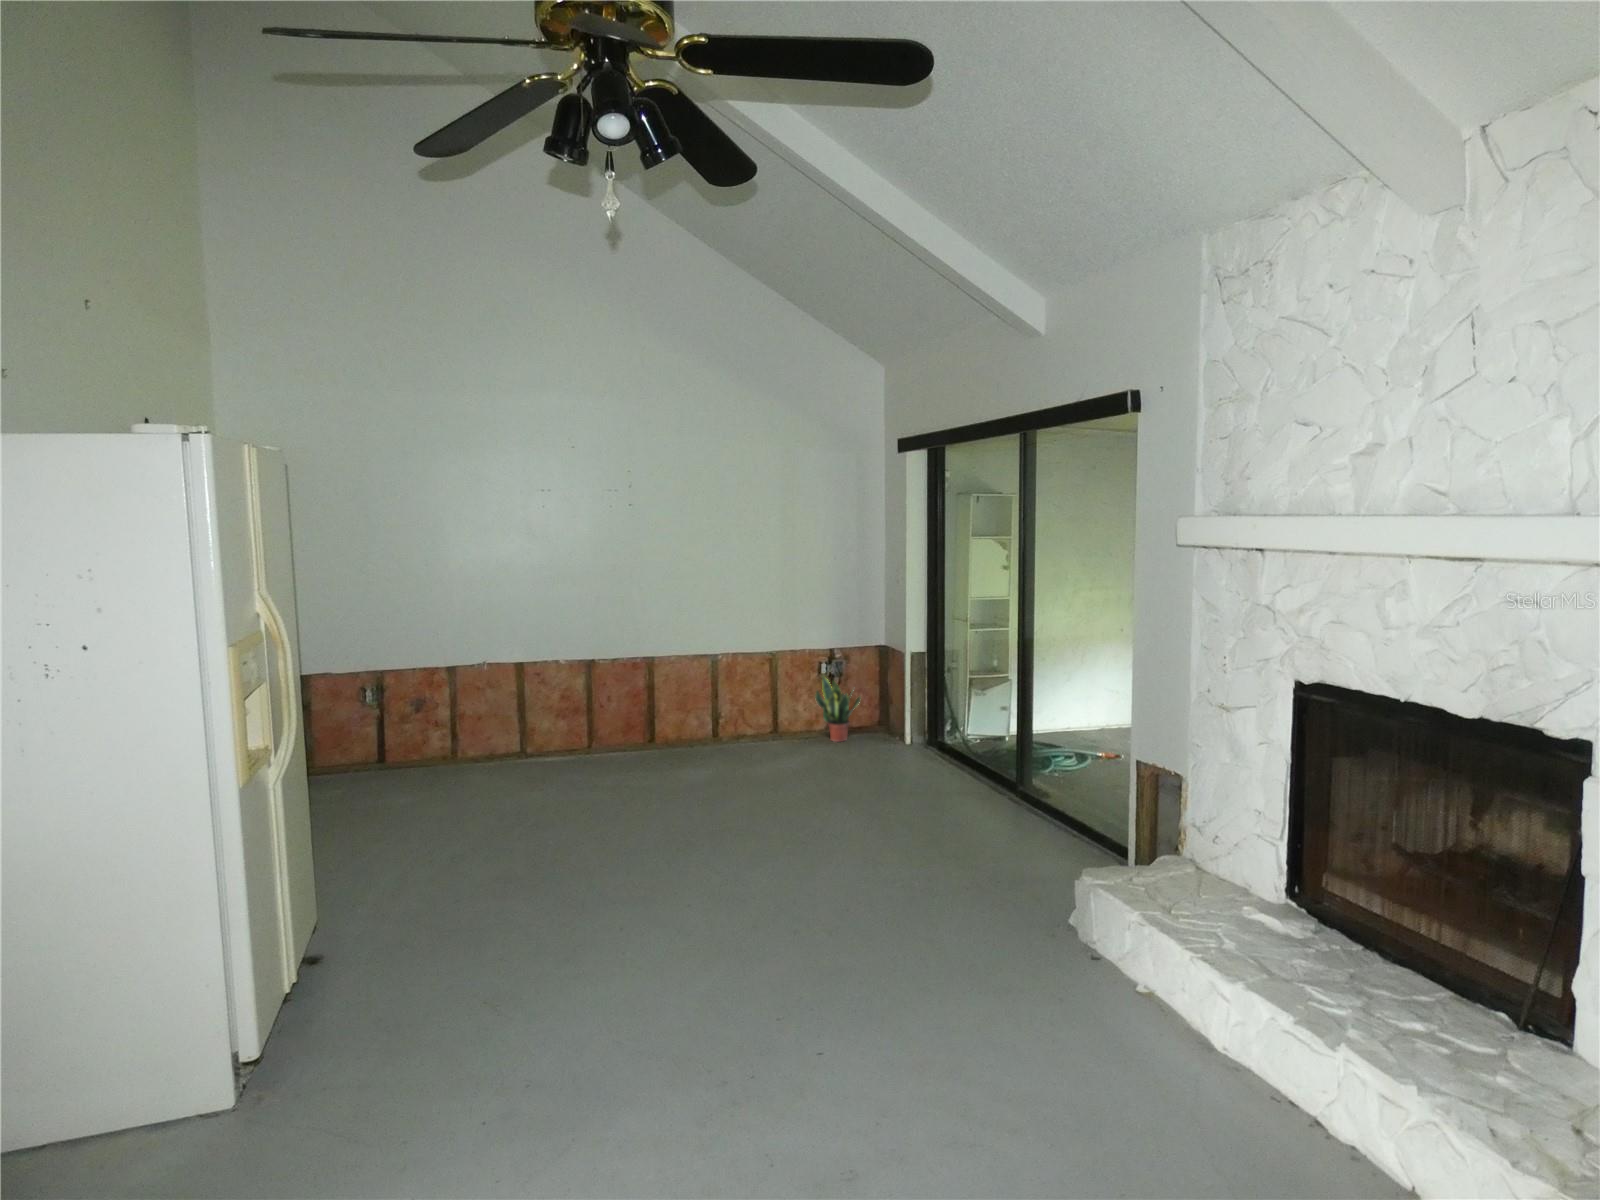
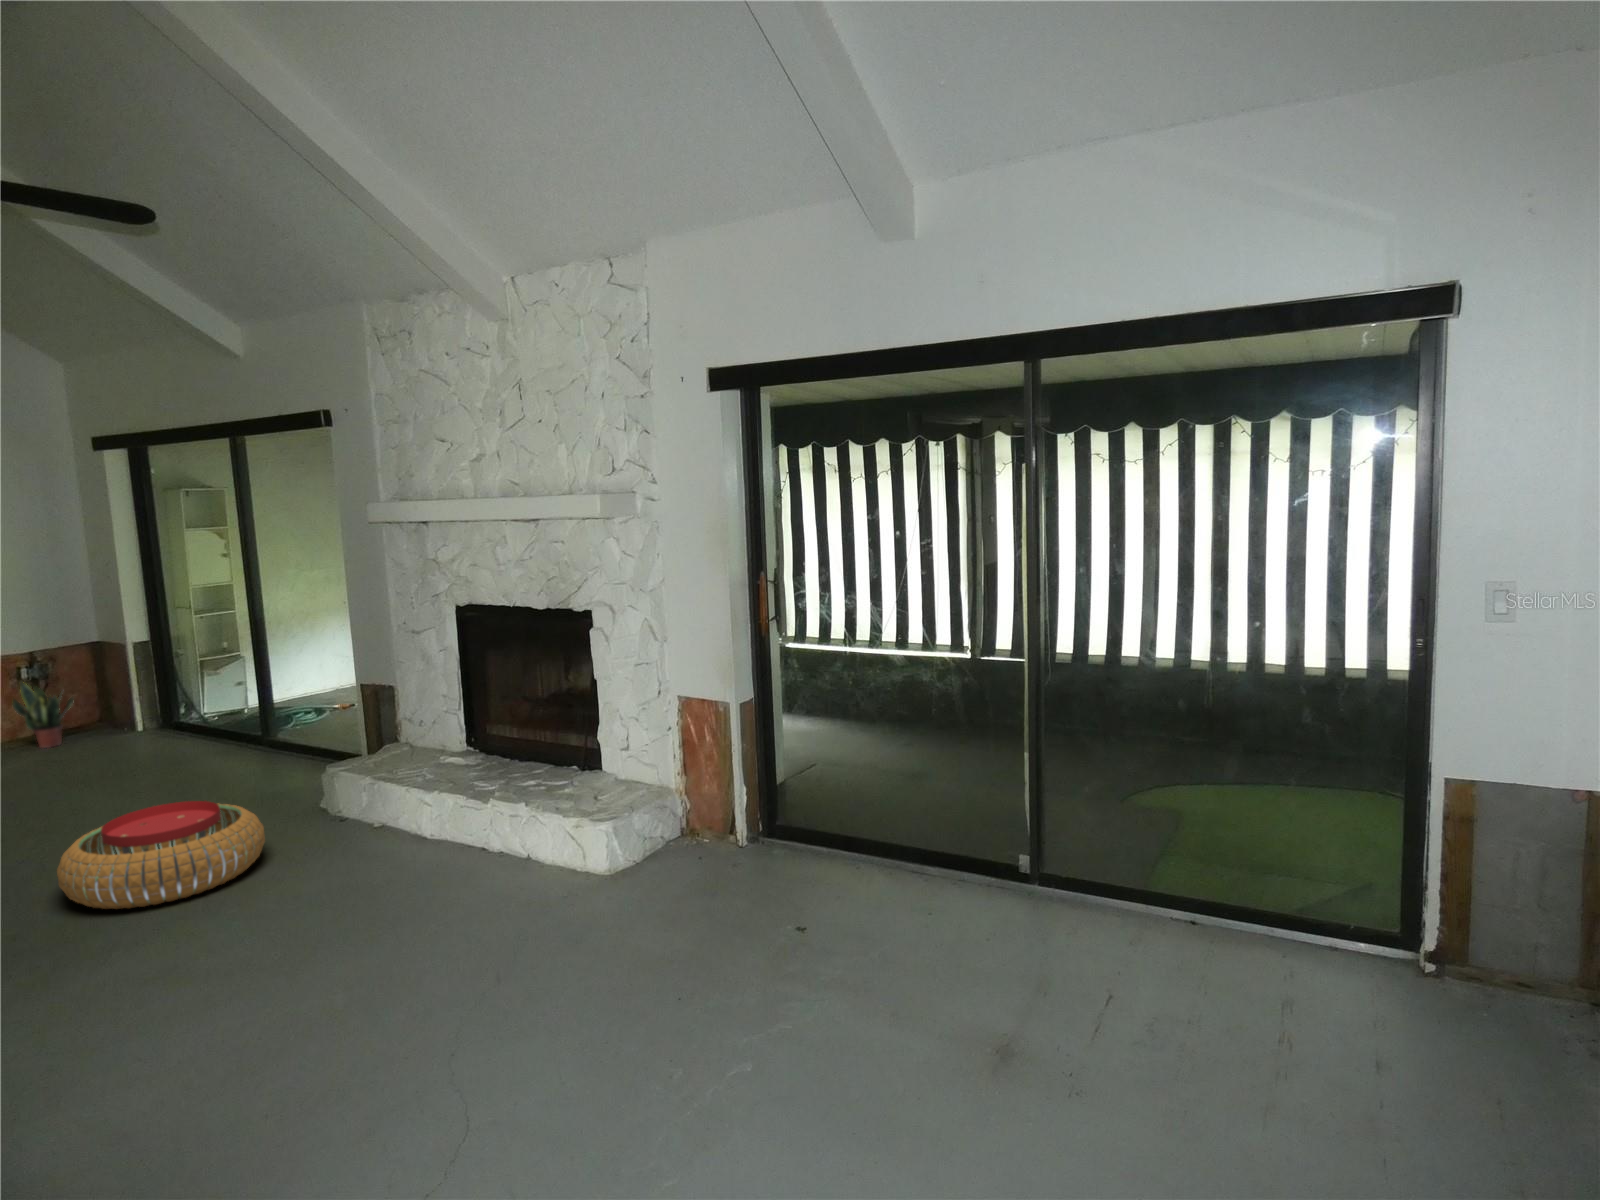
pouf: none [784,876,998,1023] -> present [57,801,265,909]

